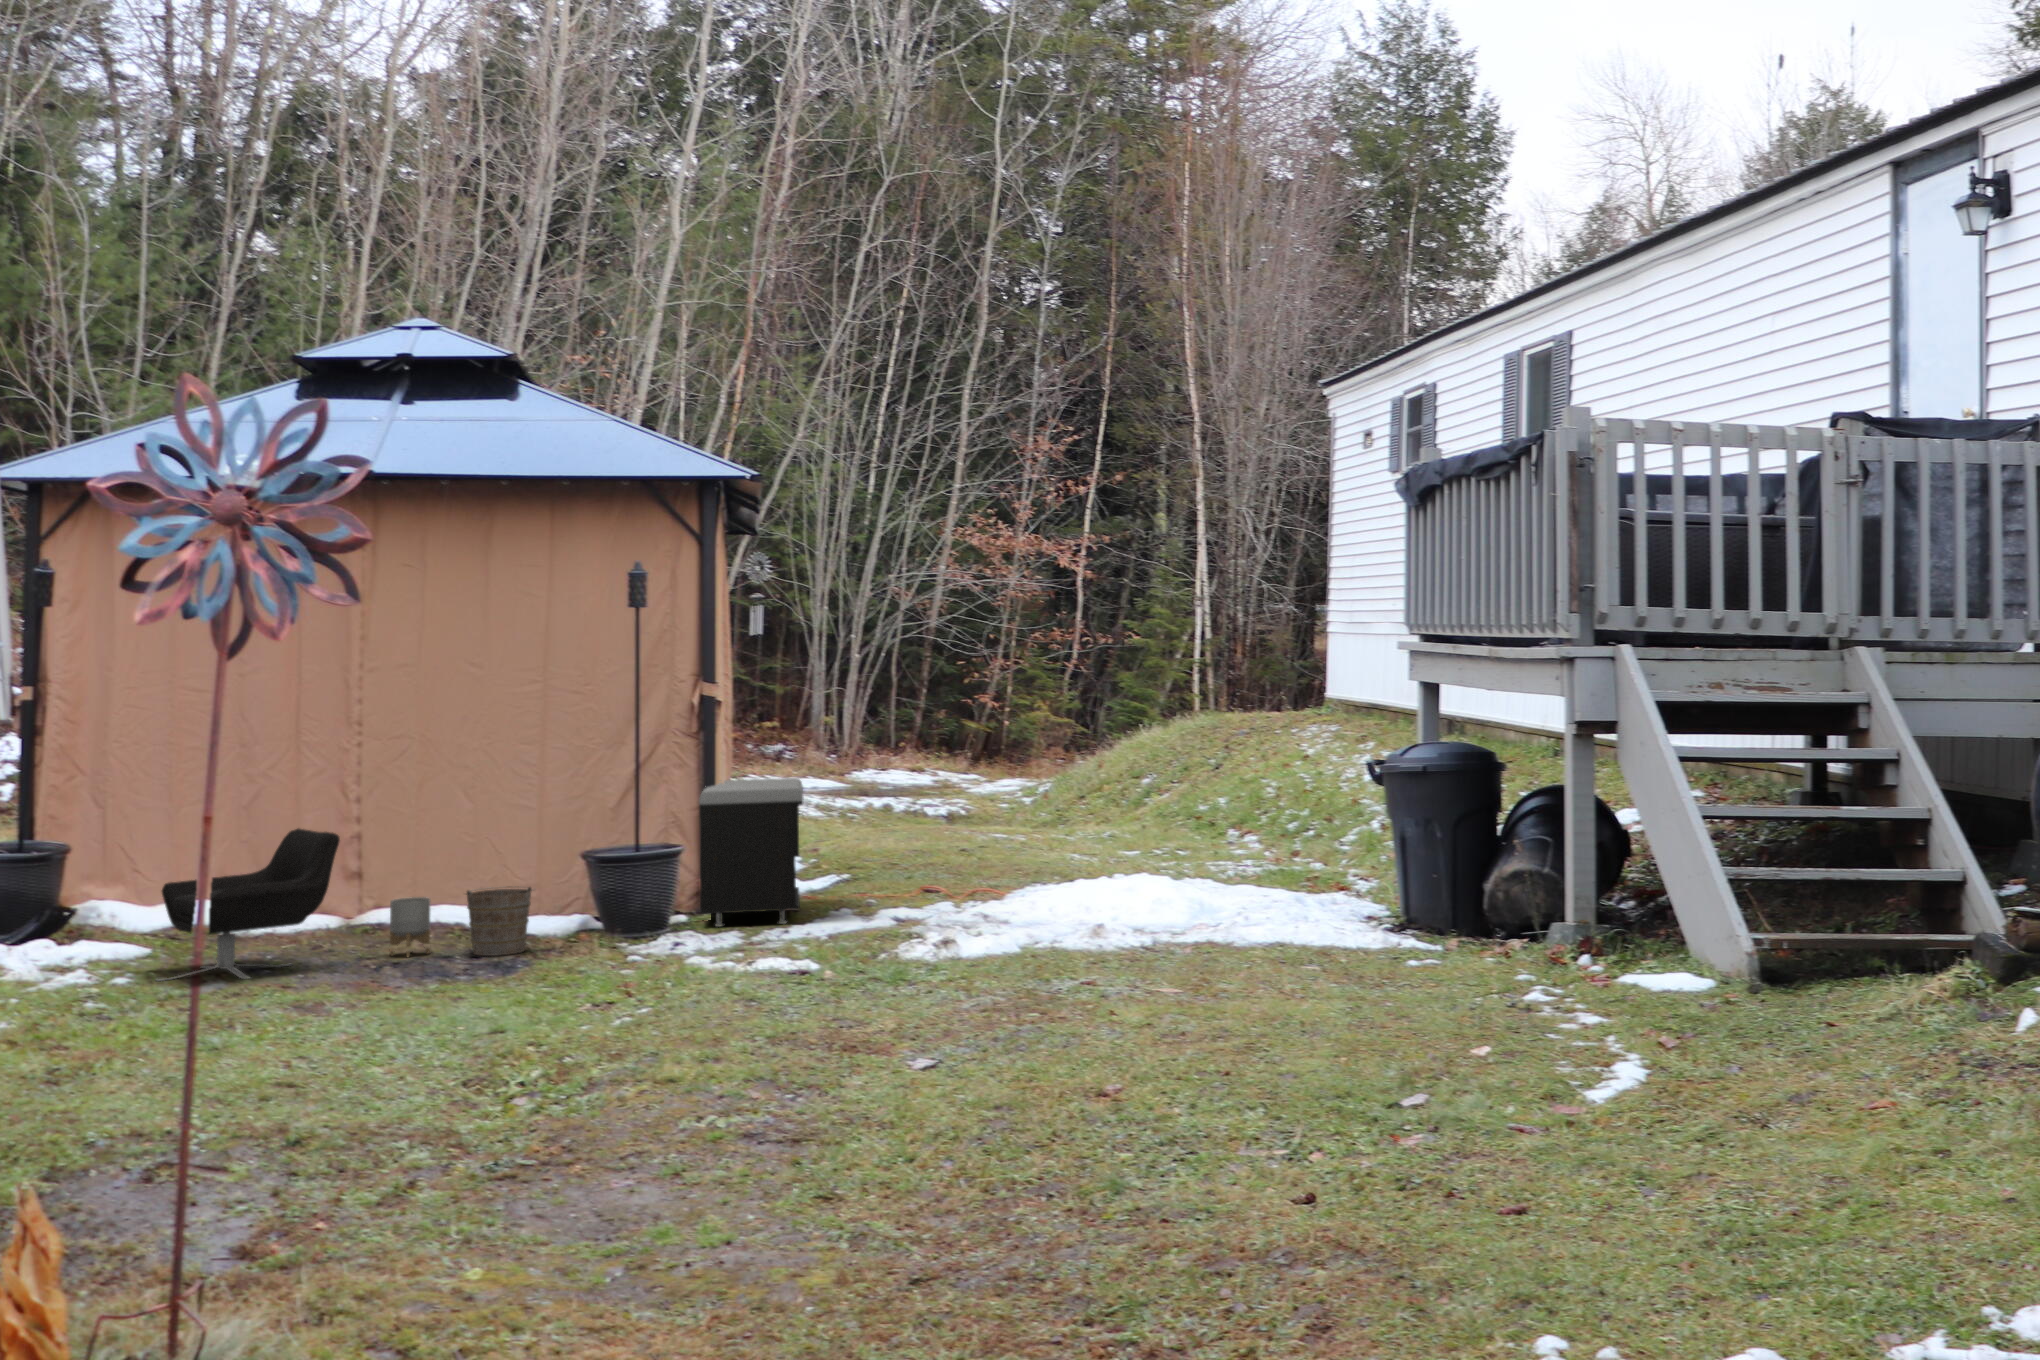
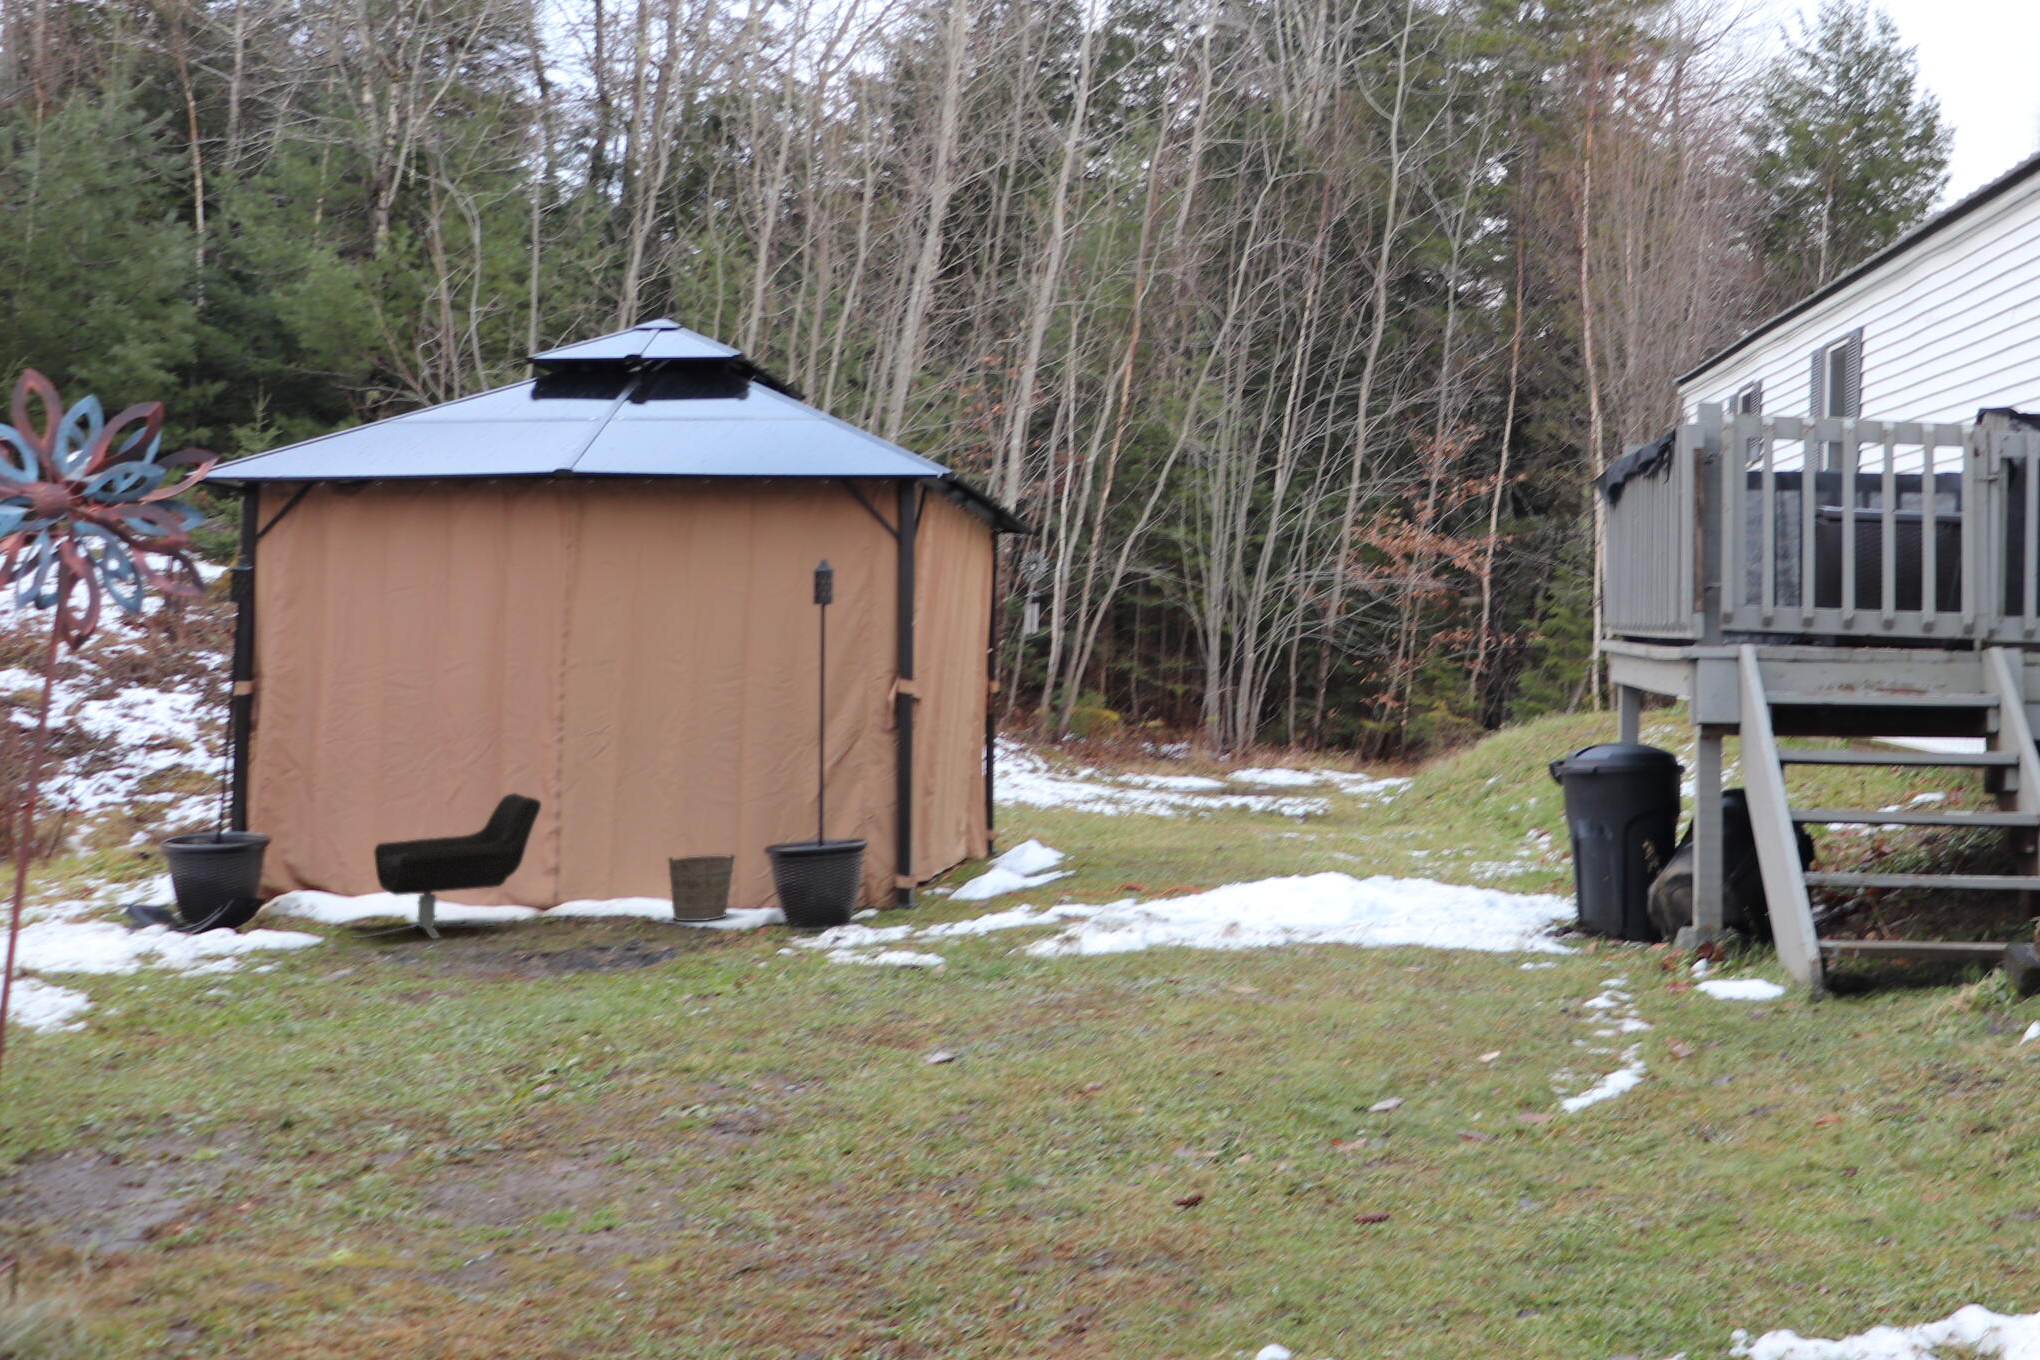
storage bench: present [699,778,804,926] -> none [917,752,1046,897]
planter: present [390,897,430,957] -> none [596,862,638,921]

